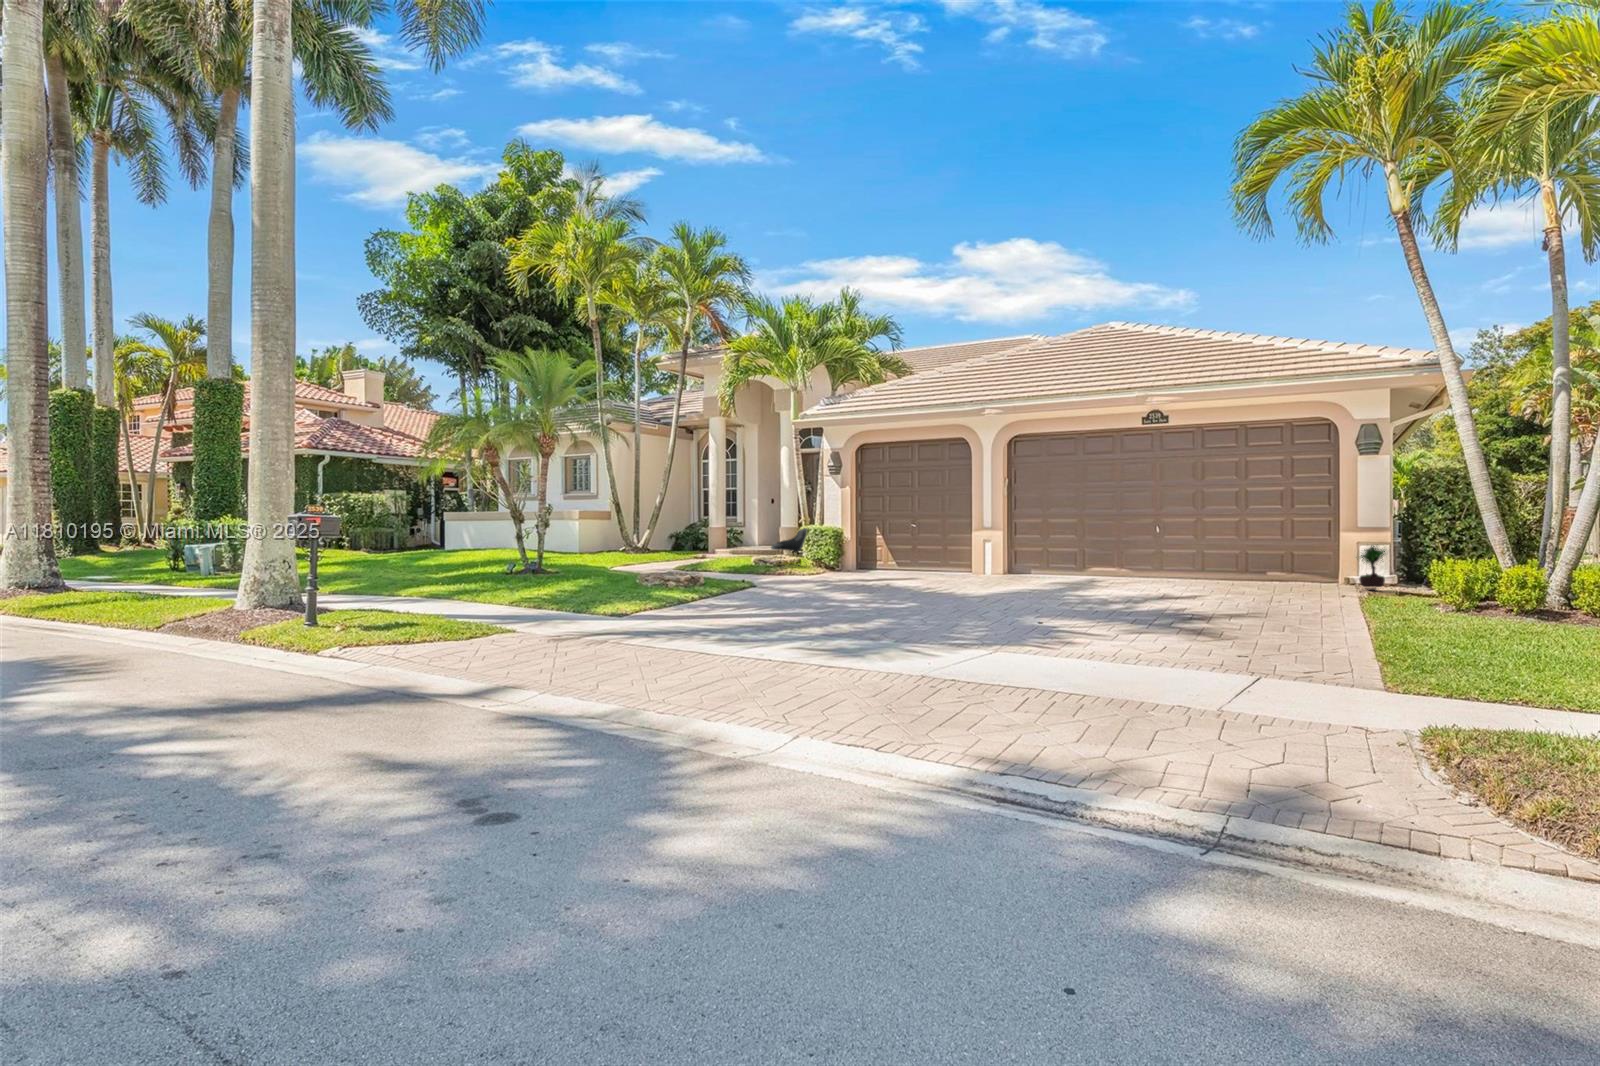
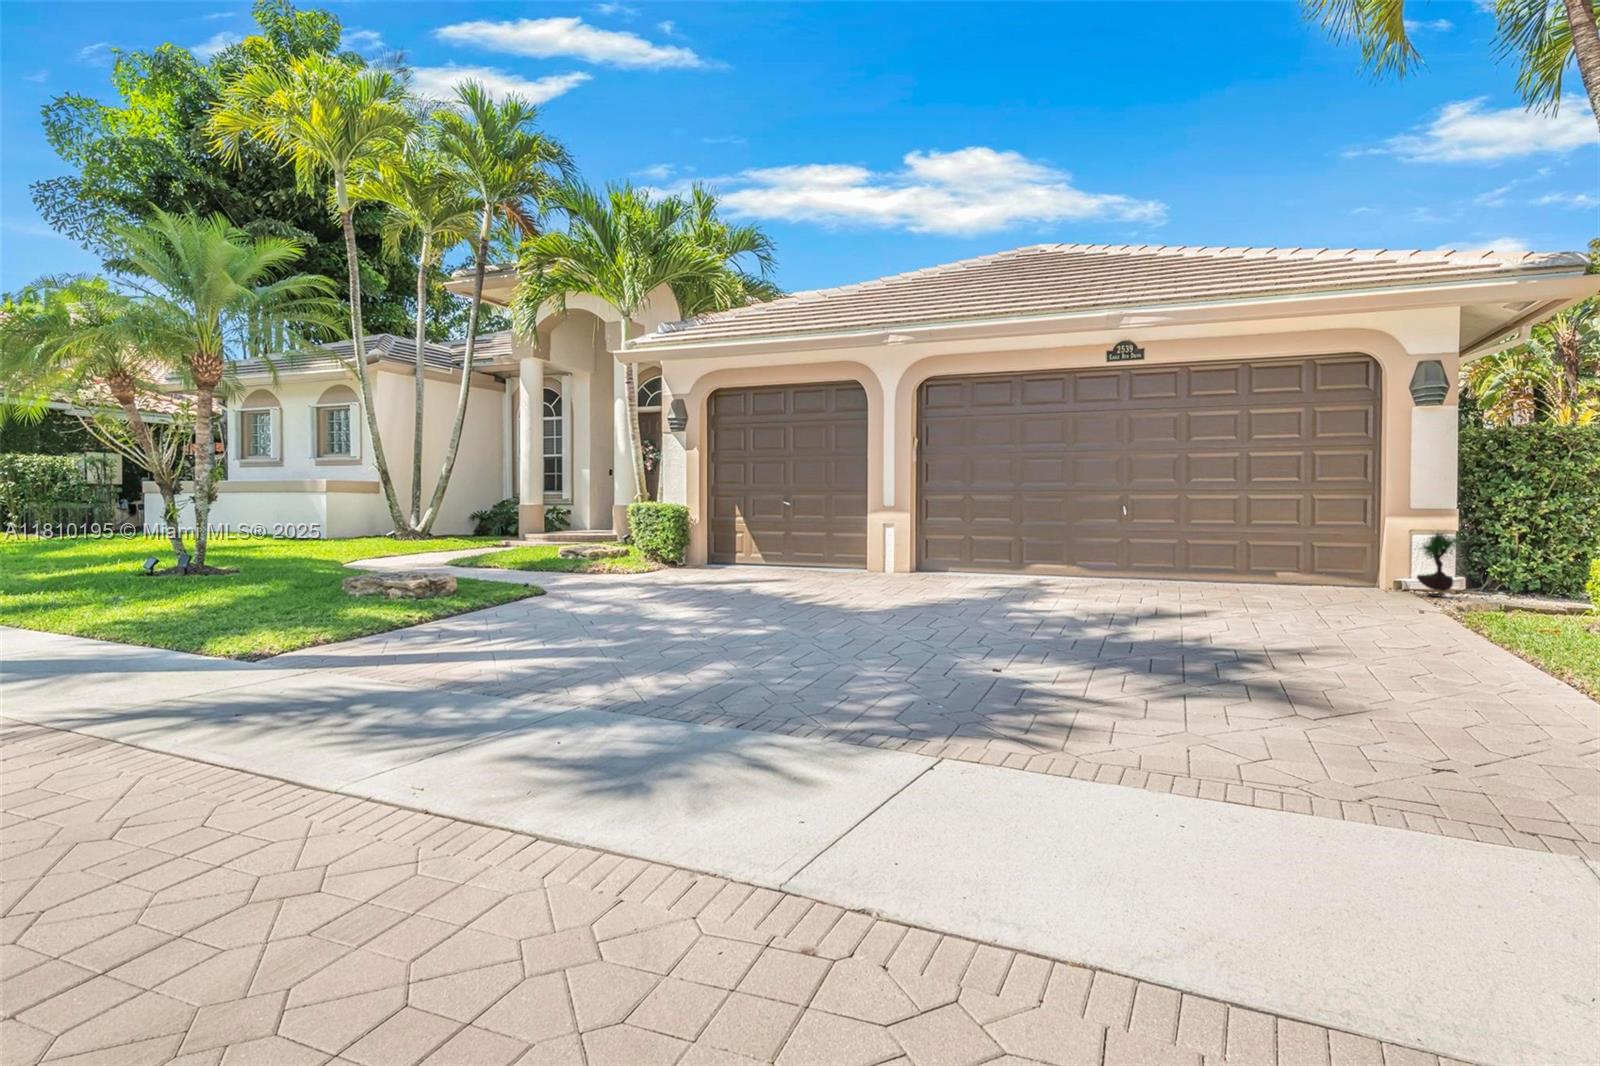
lounge chair: present [771,528,807,567] -> none [587,505,639,561]

